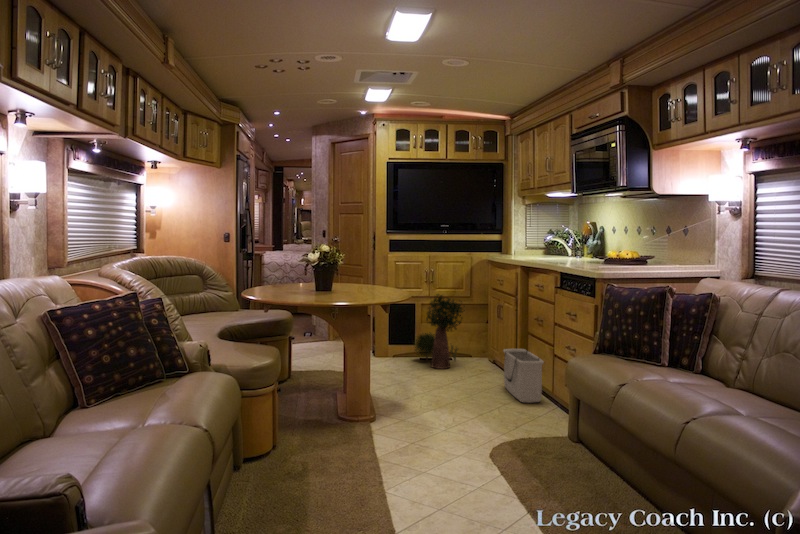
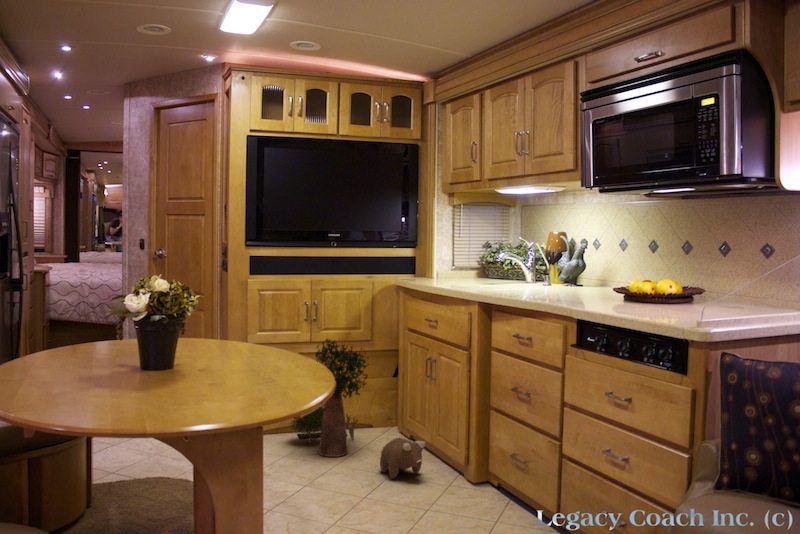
storage bin: present [503,349,544,403] -> none [440,426,513,520]
plush toy: none [468,356,496,381] -> present [380,438,426,479]

